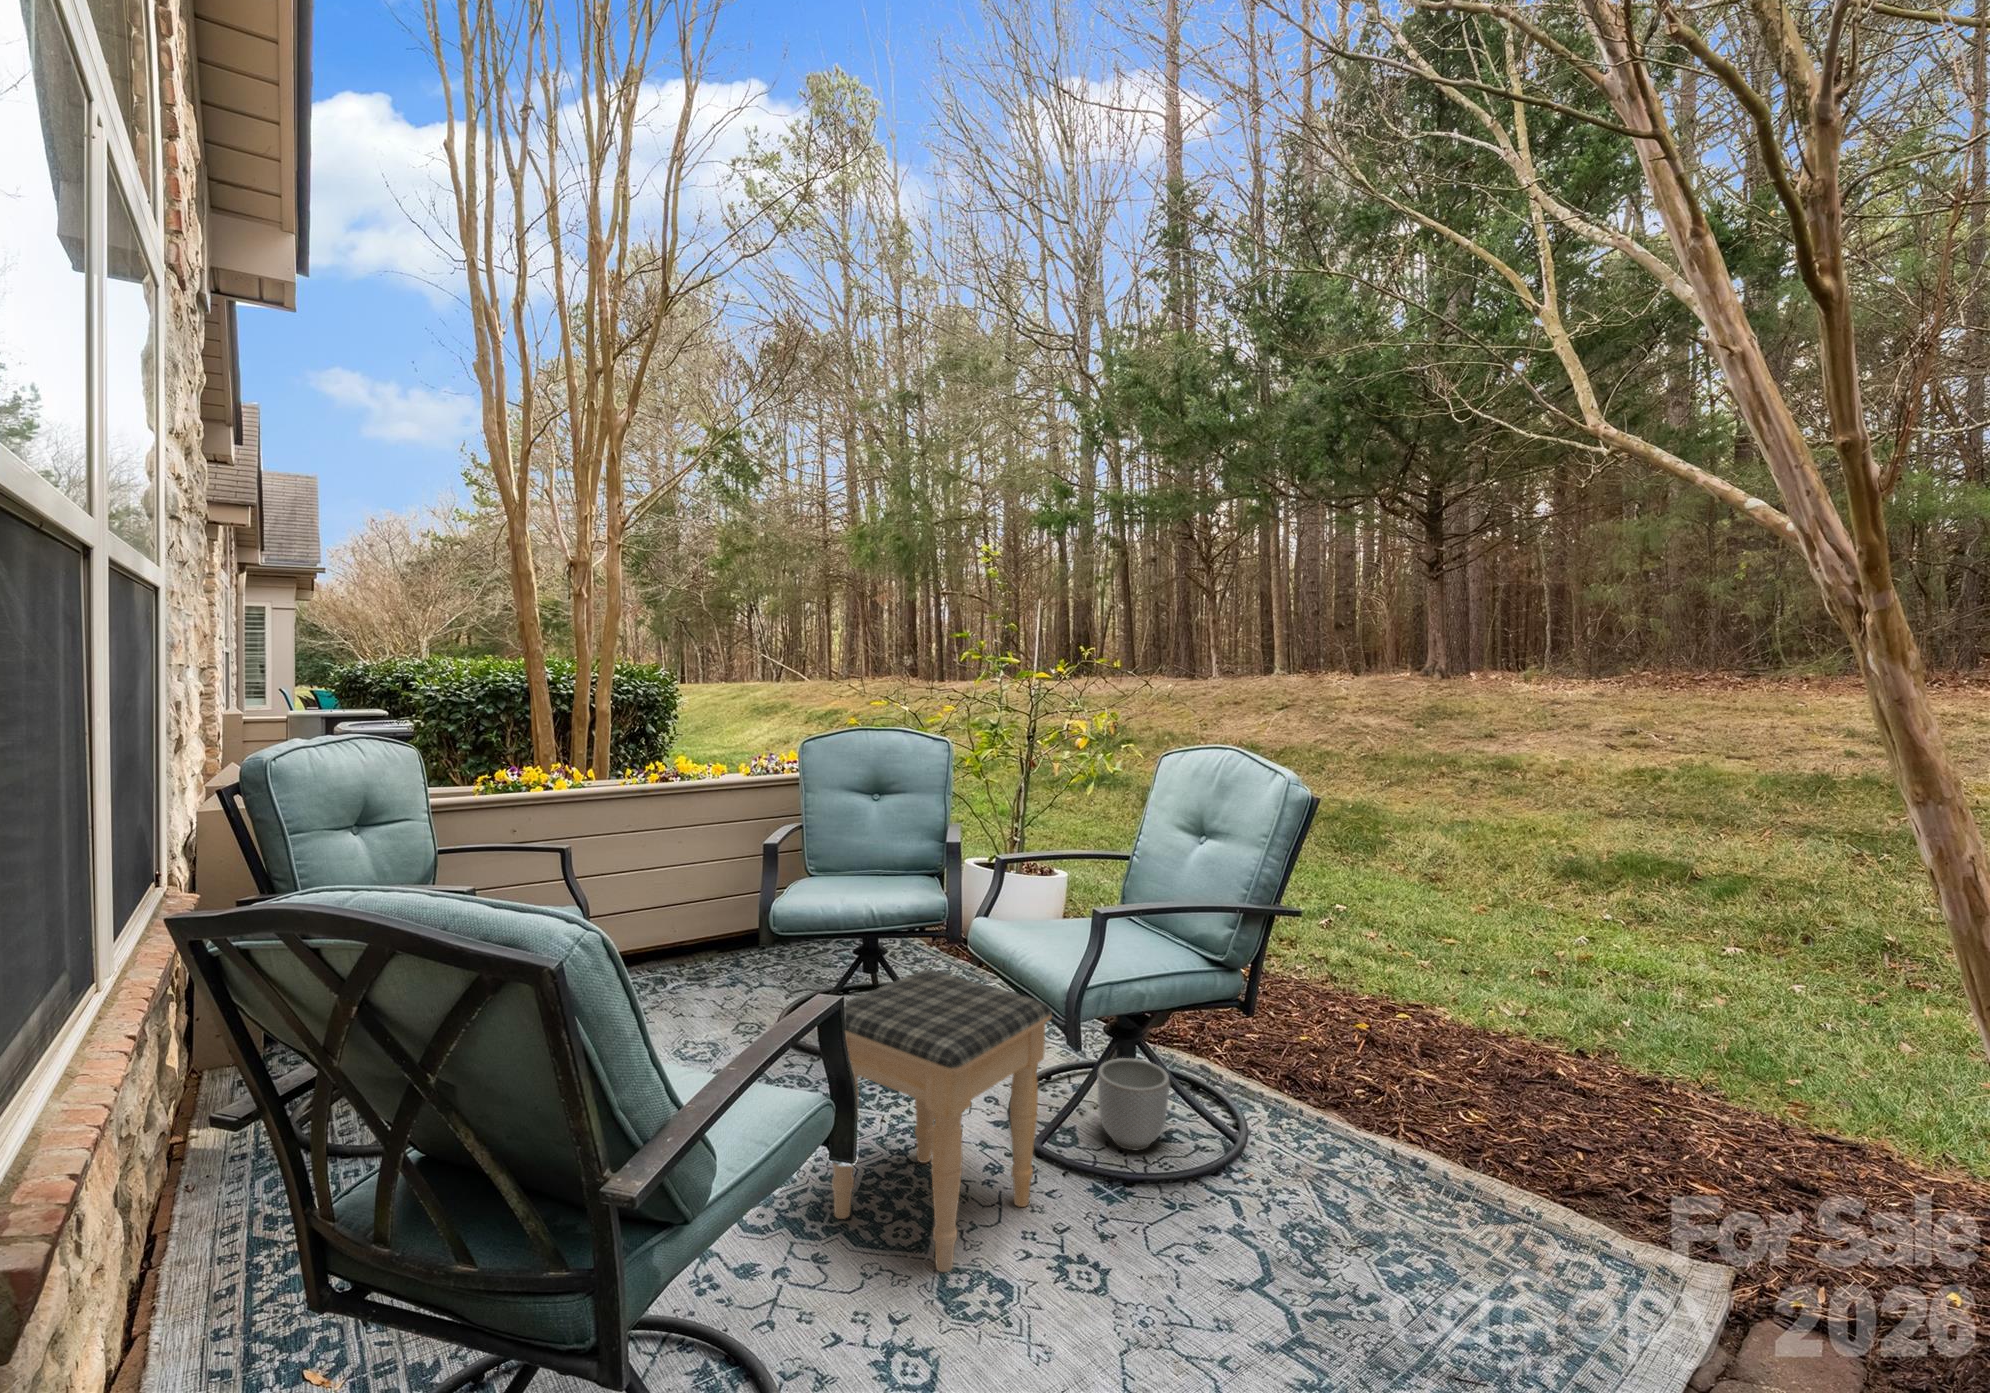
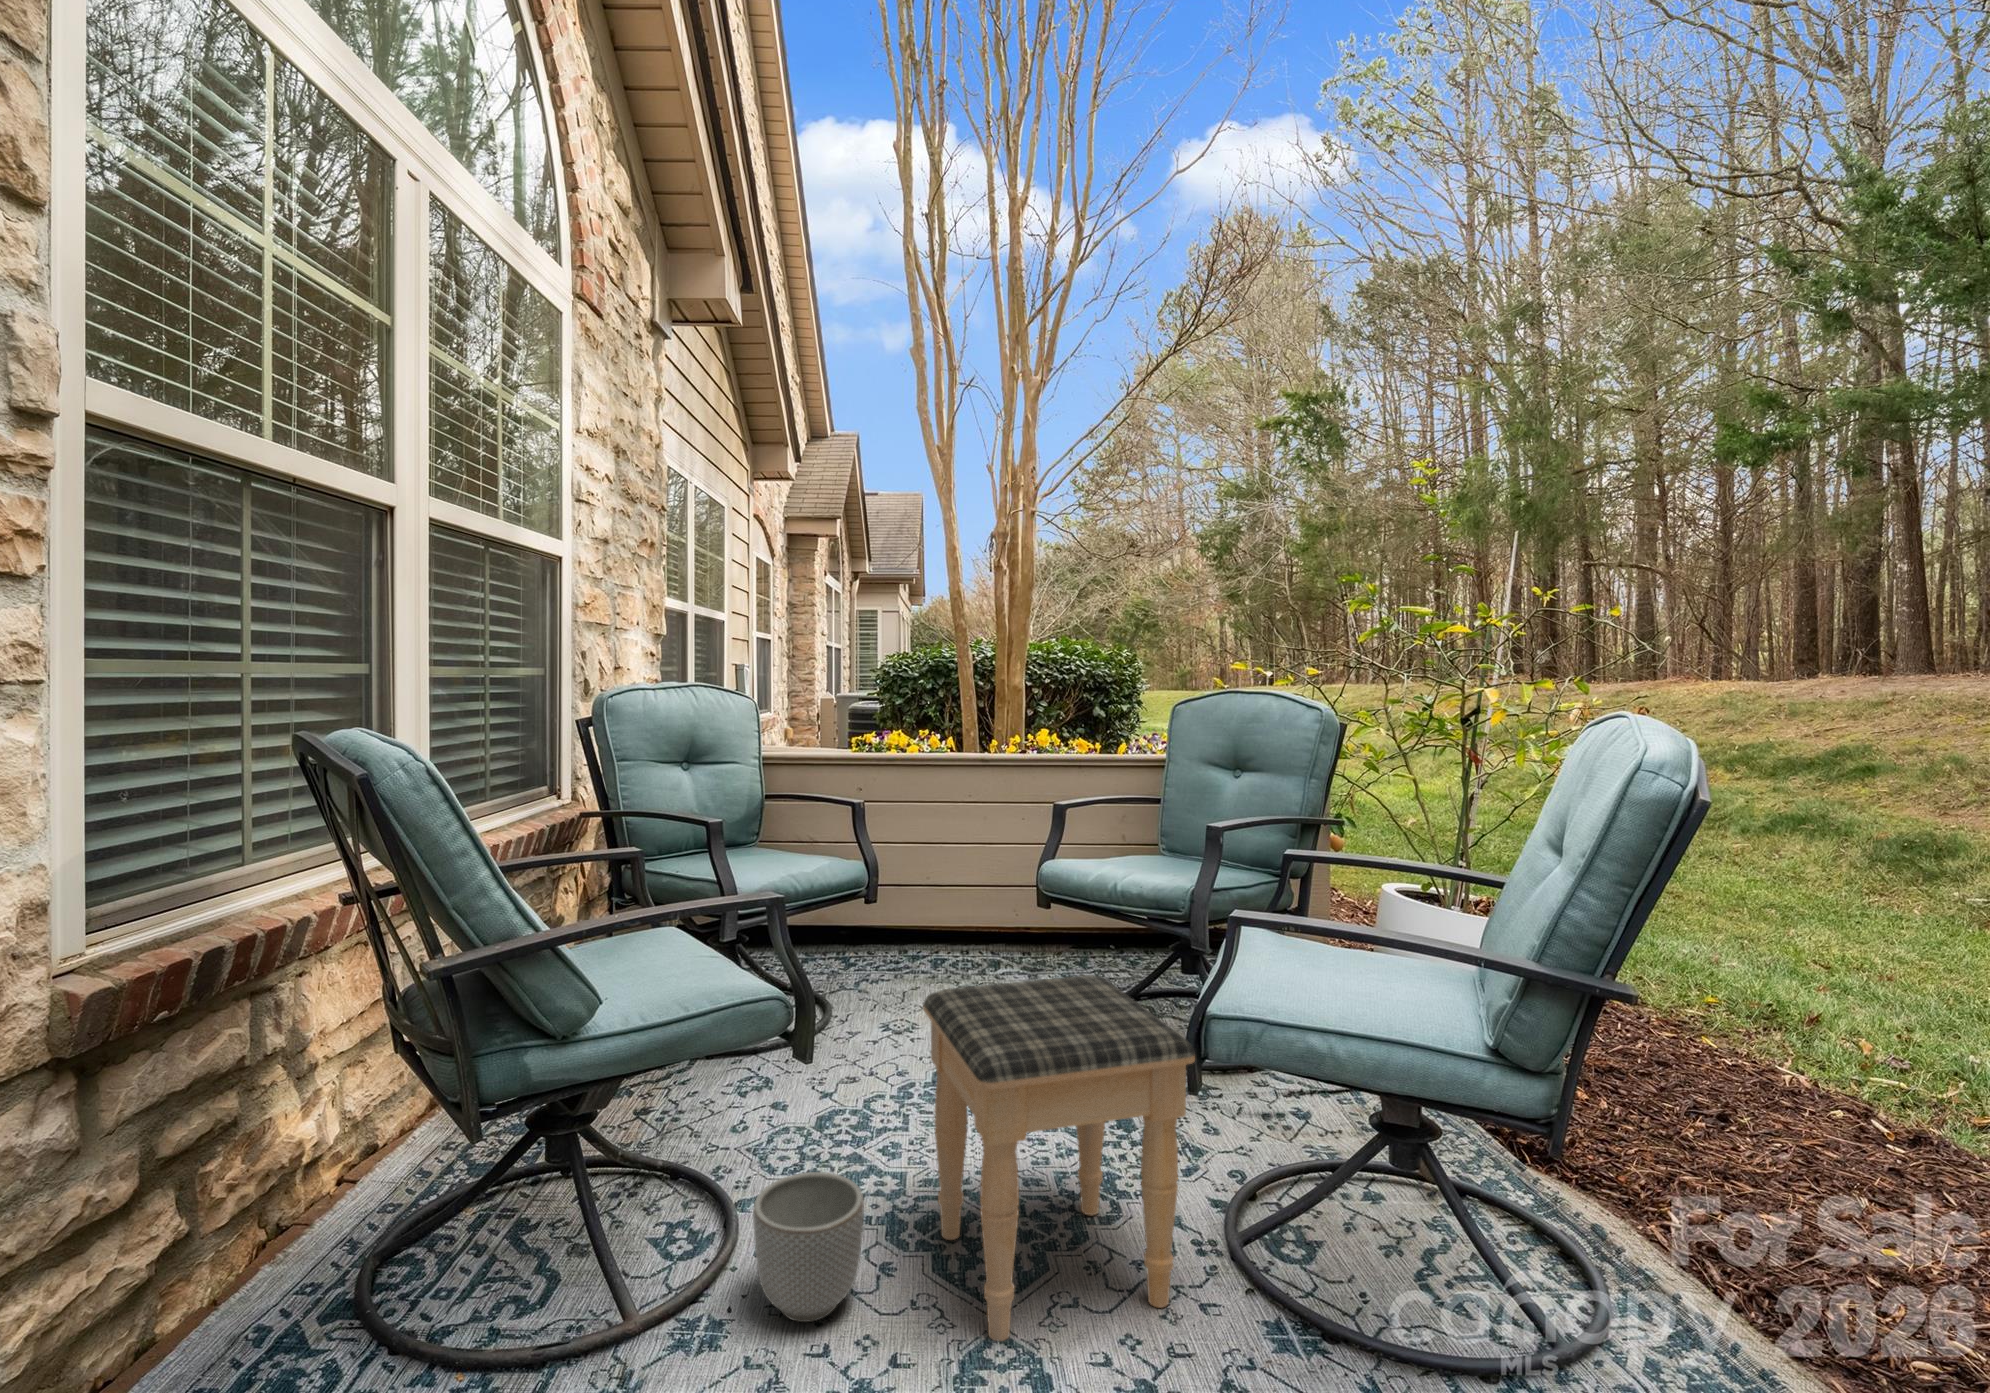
planter: present [1098,1058,1170,1150] -> present [753,1172,864,1322]

